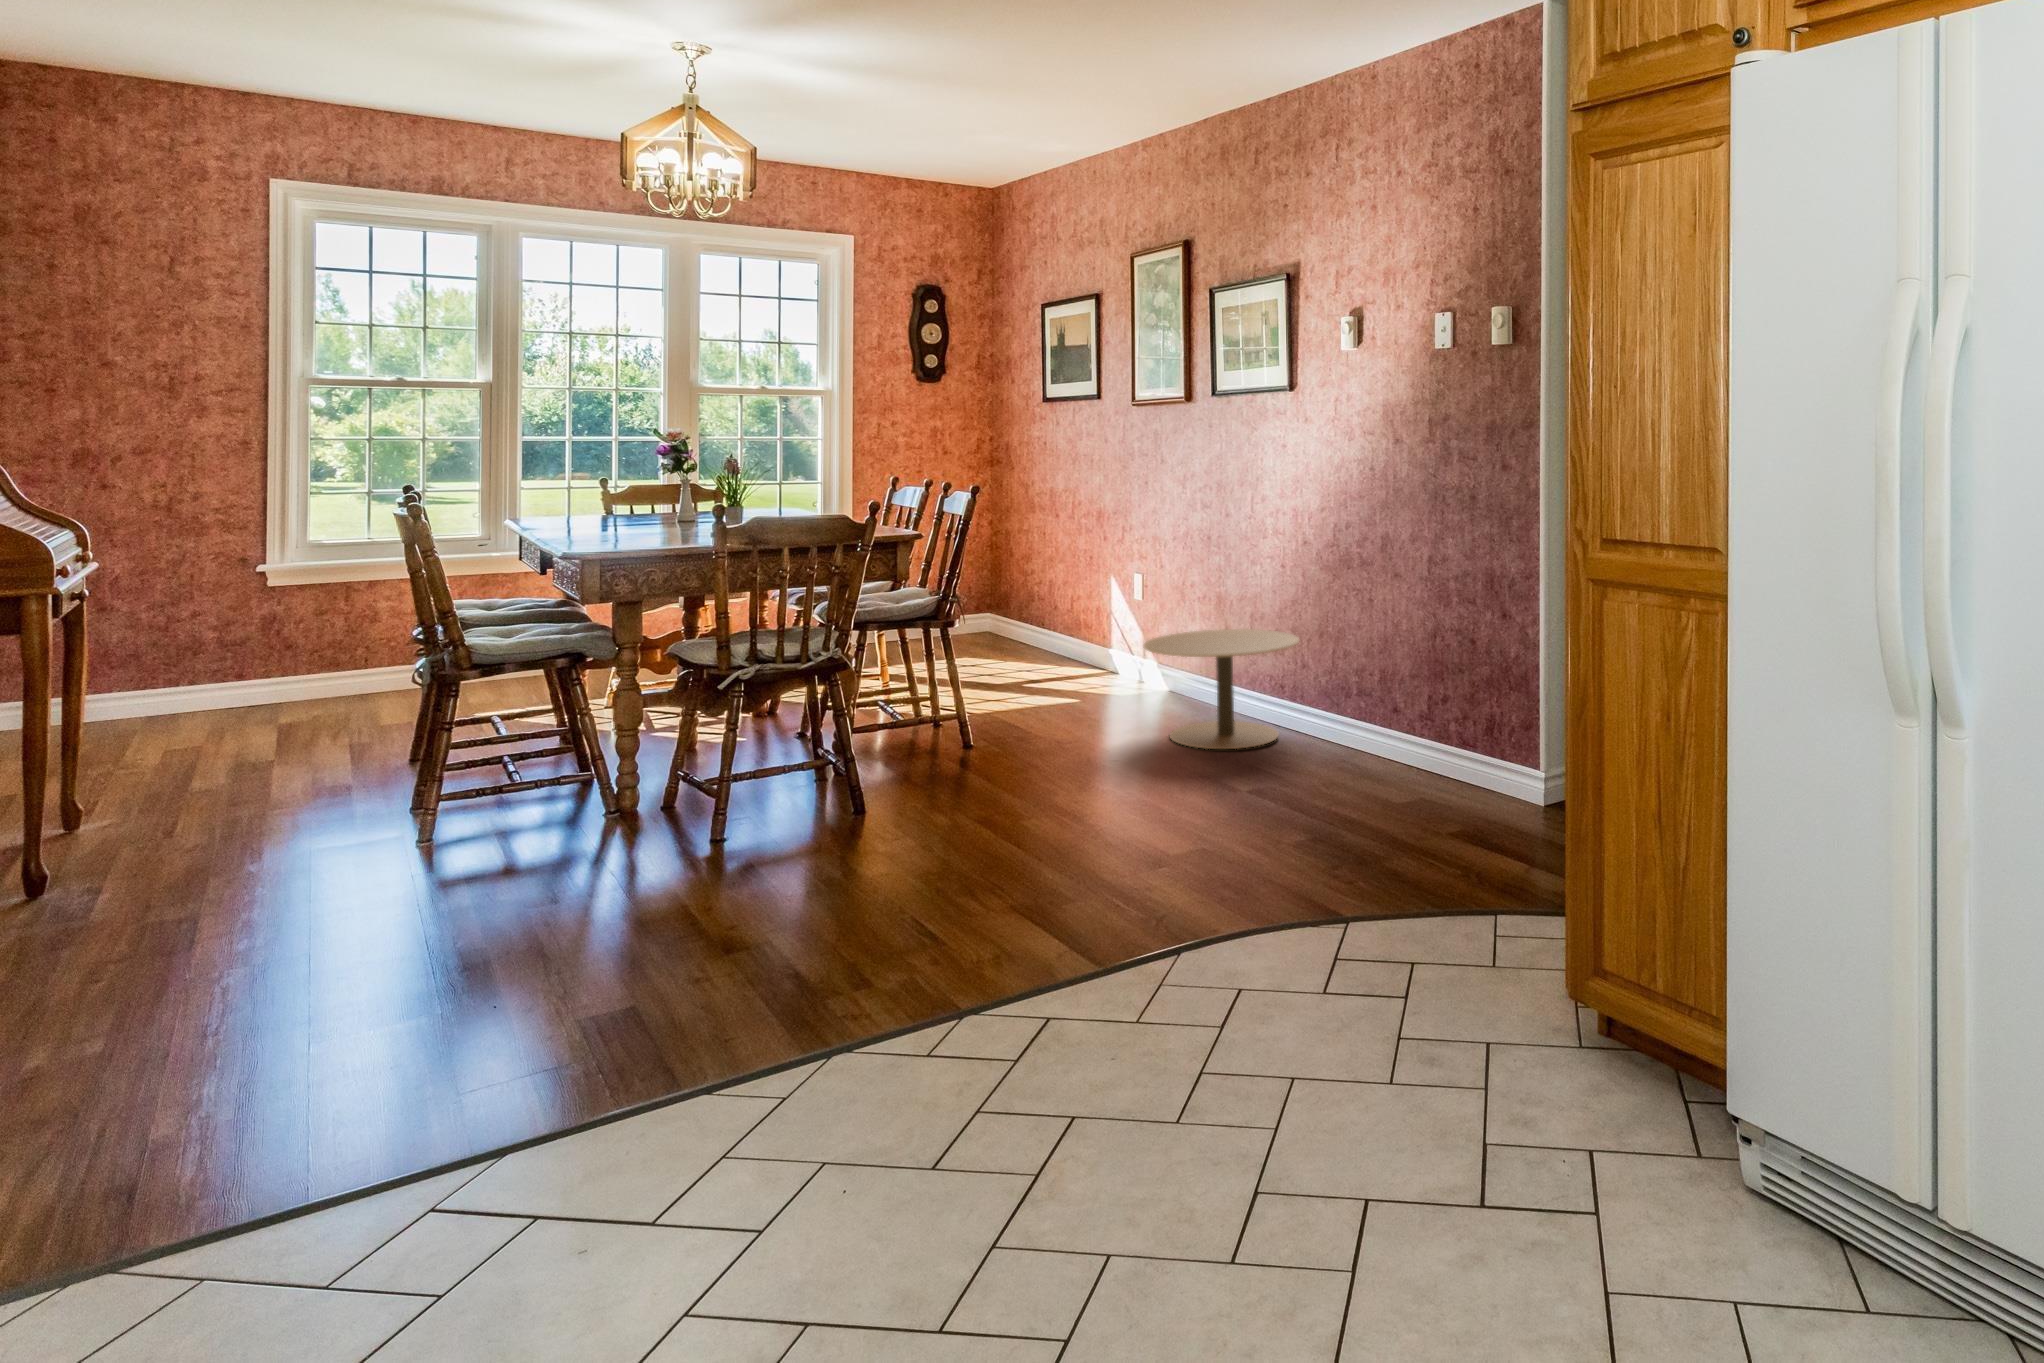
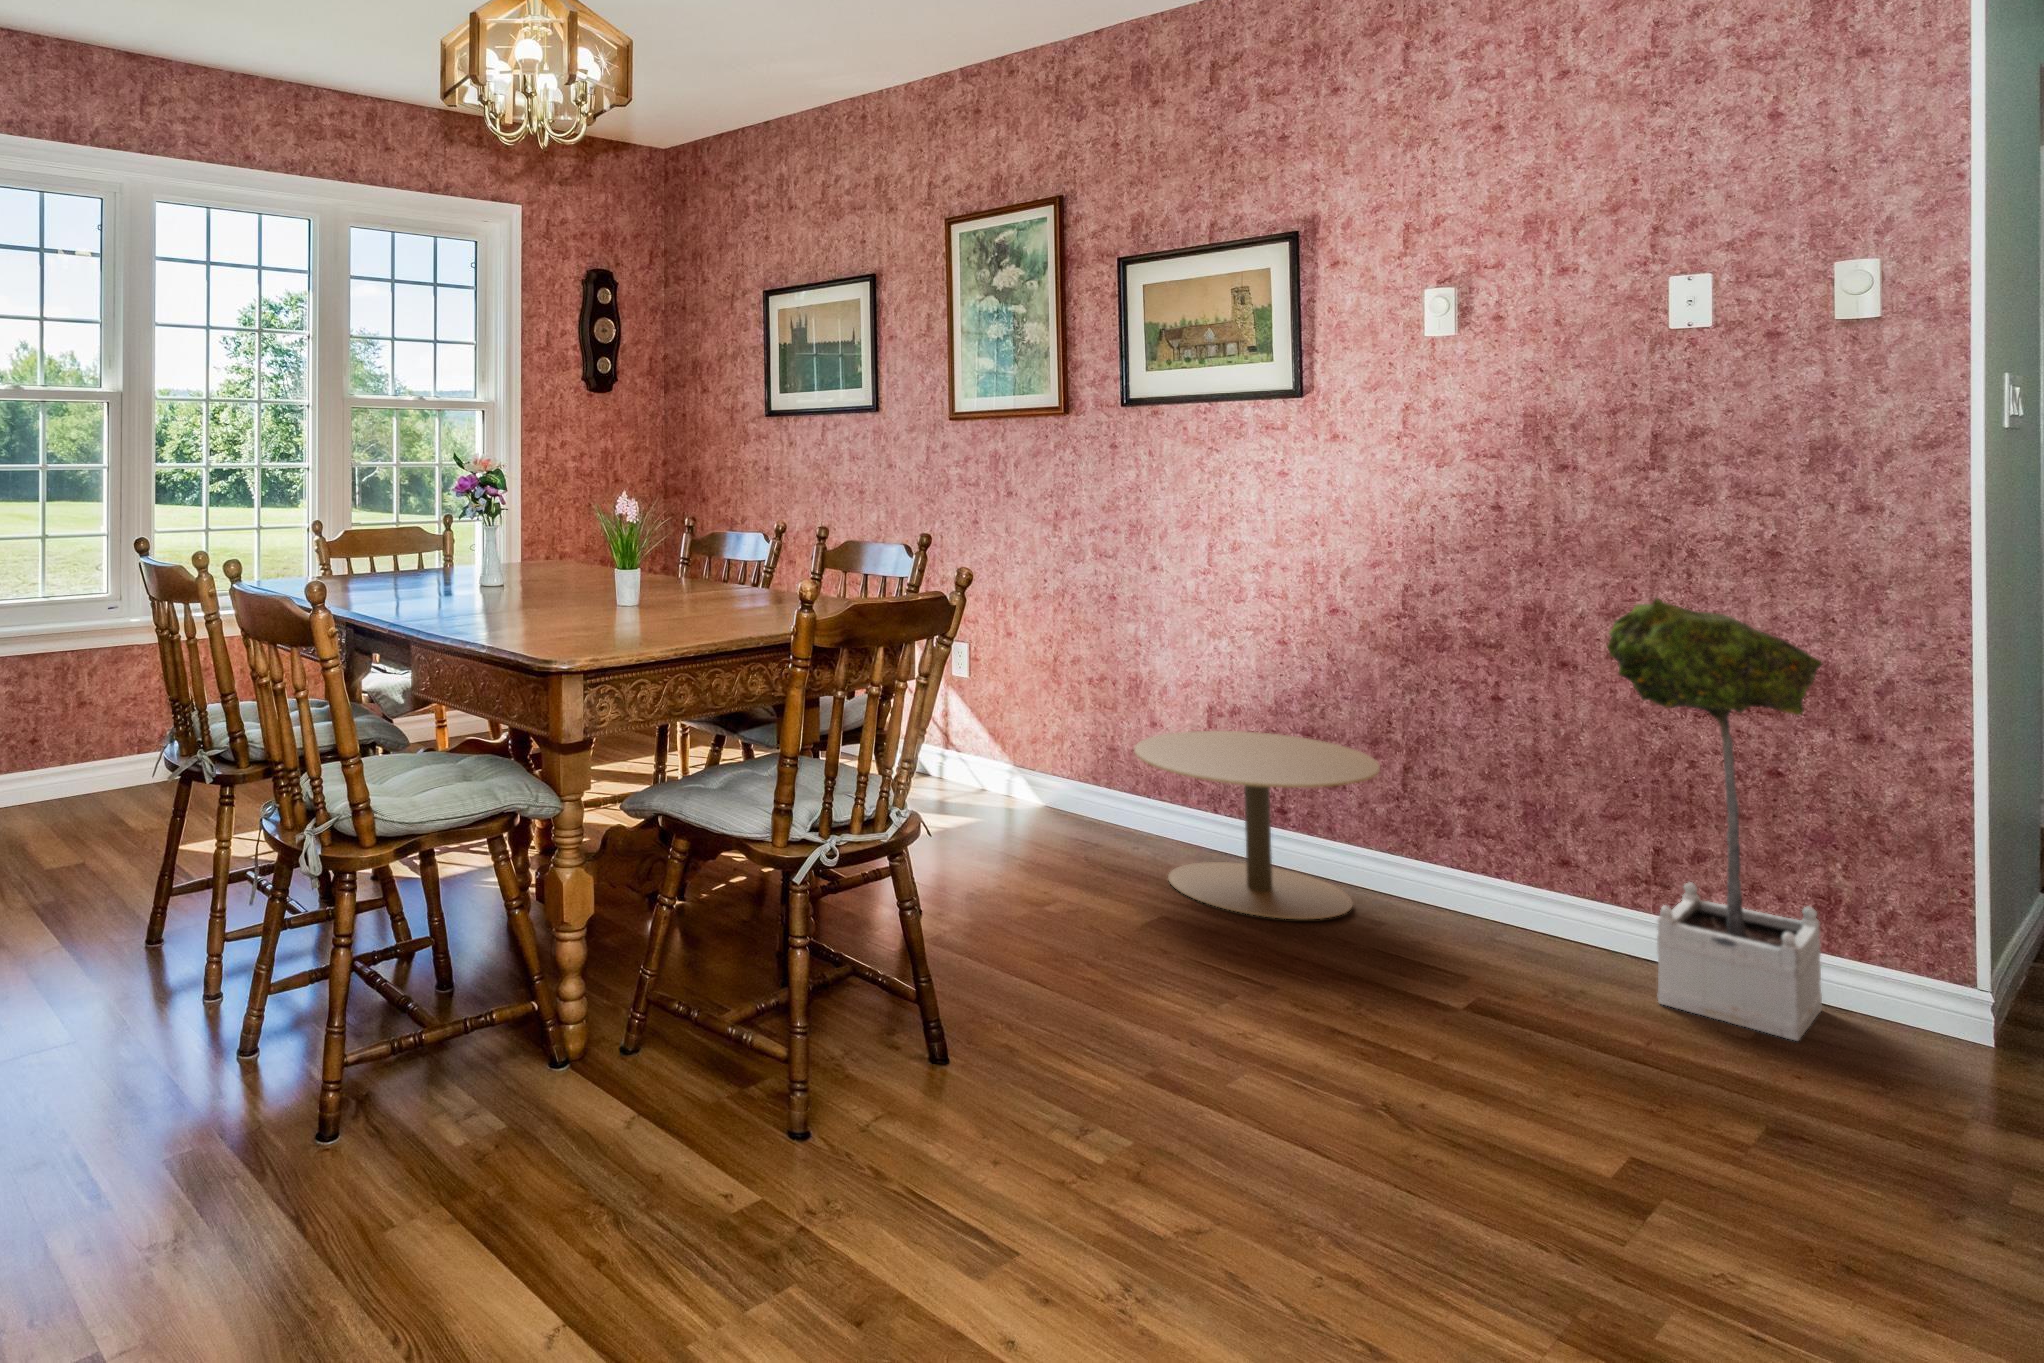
potted tree: none [1359,523,1471,803] -> present [1607,598,1822,1041]

